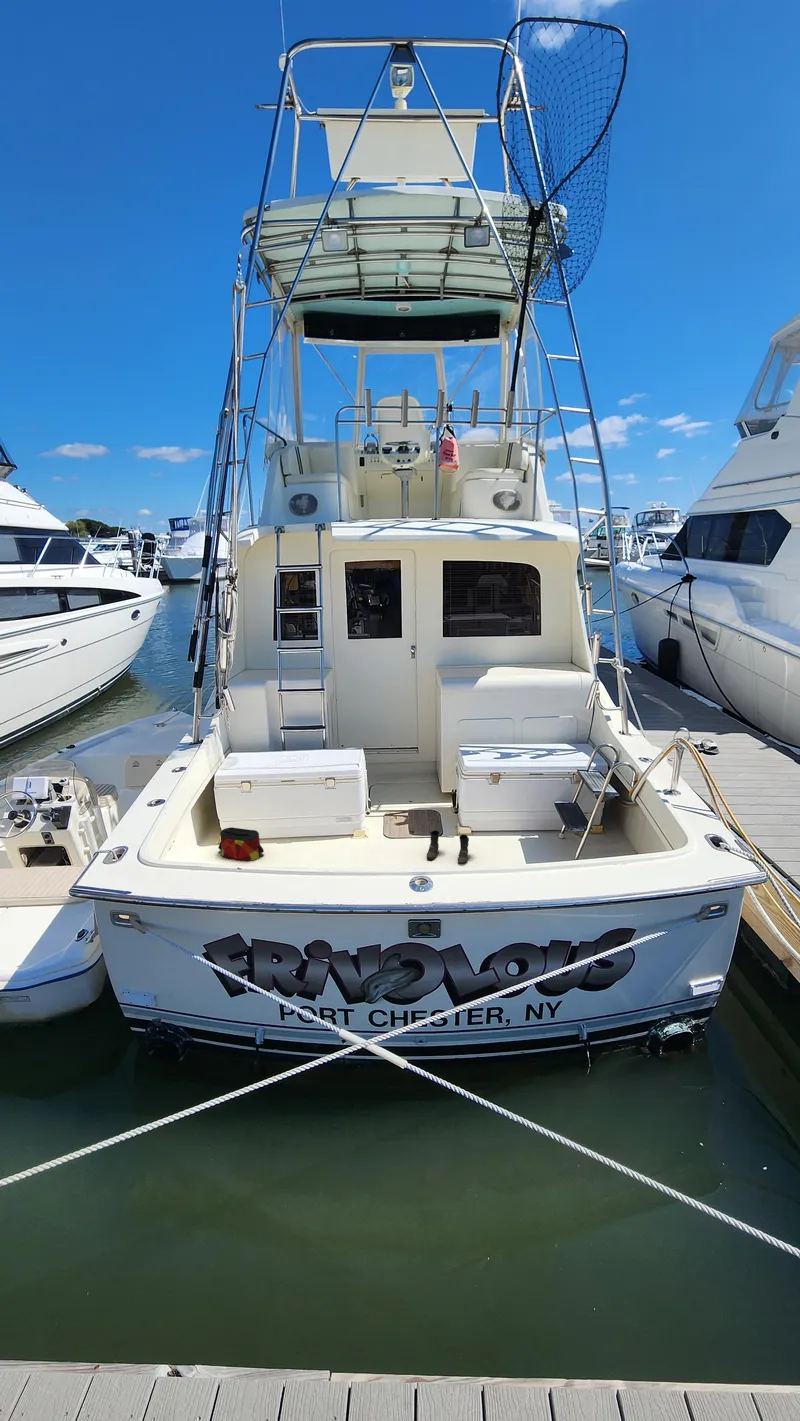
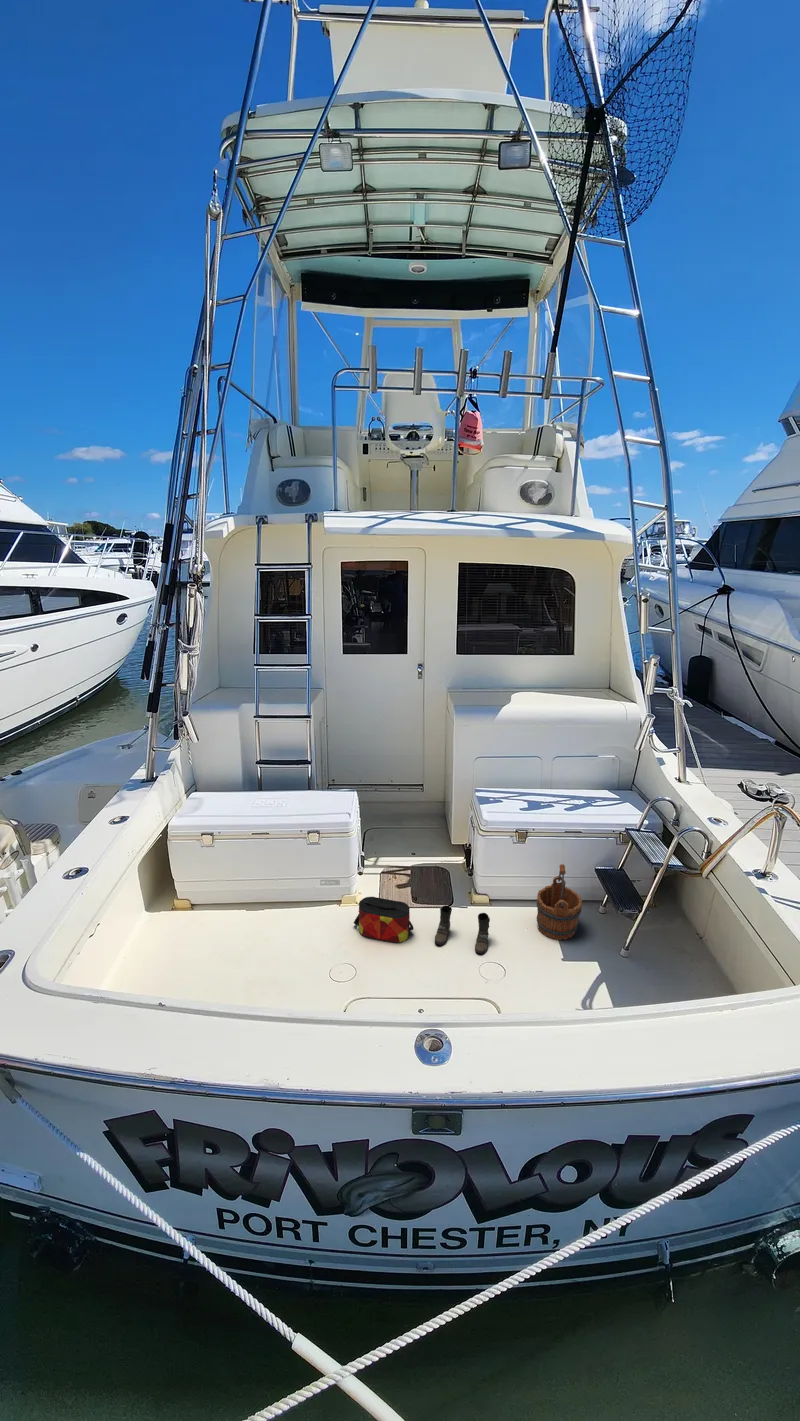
wooden bucket: none [506,796,540,855] -> present [536,864,582,940]
bag: present [218,827,264,861] -> present [354,897,414,943]

